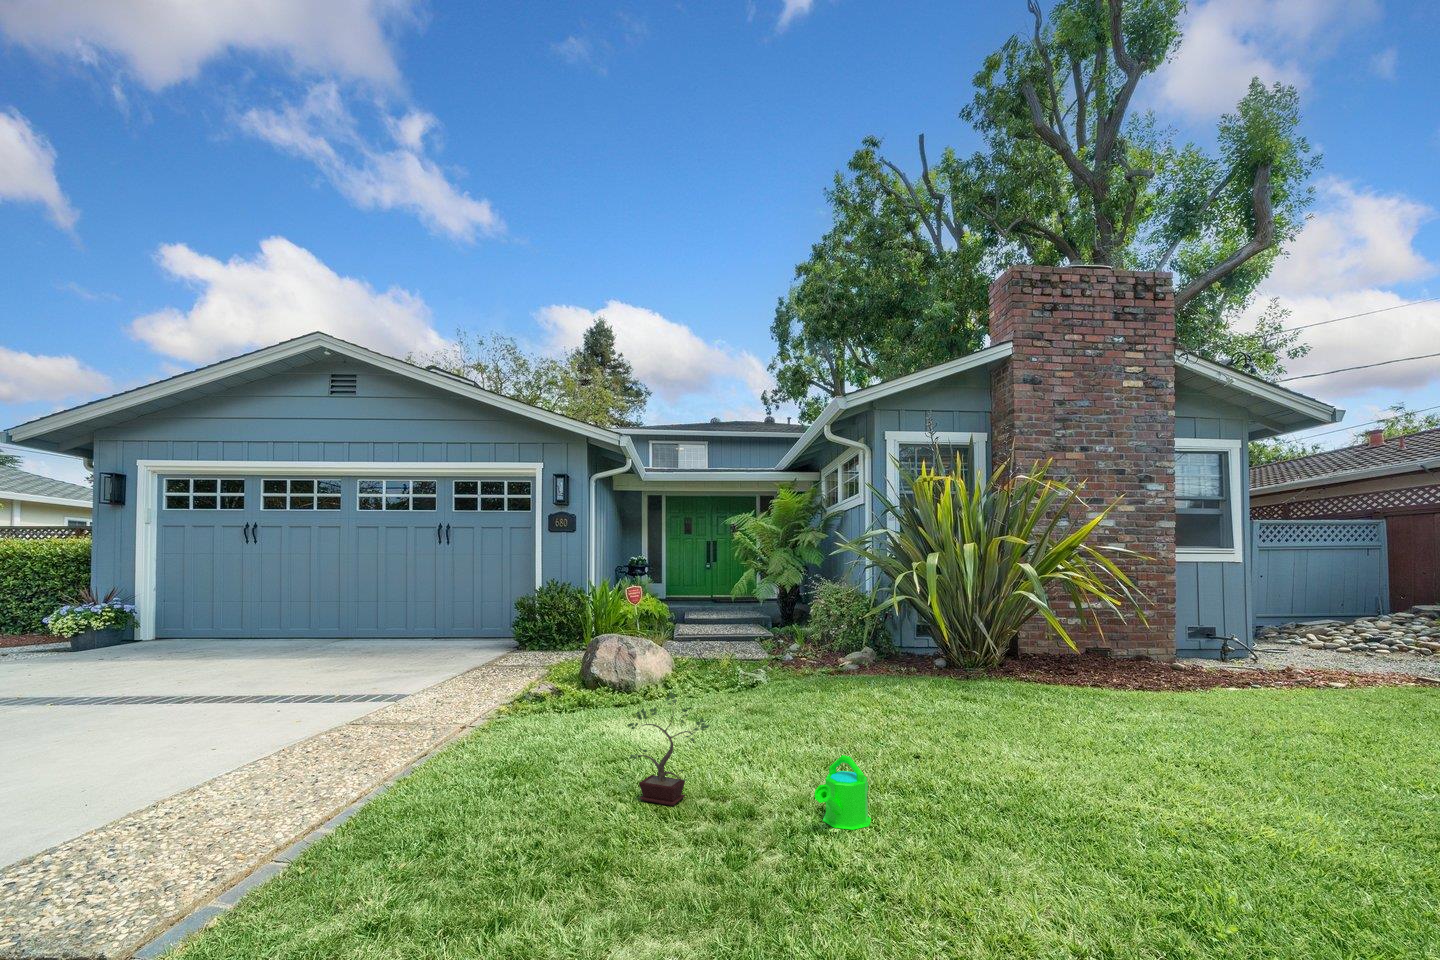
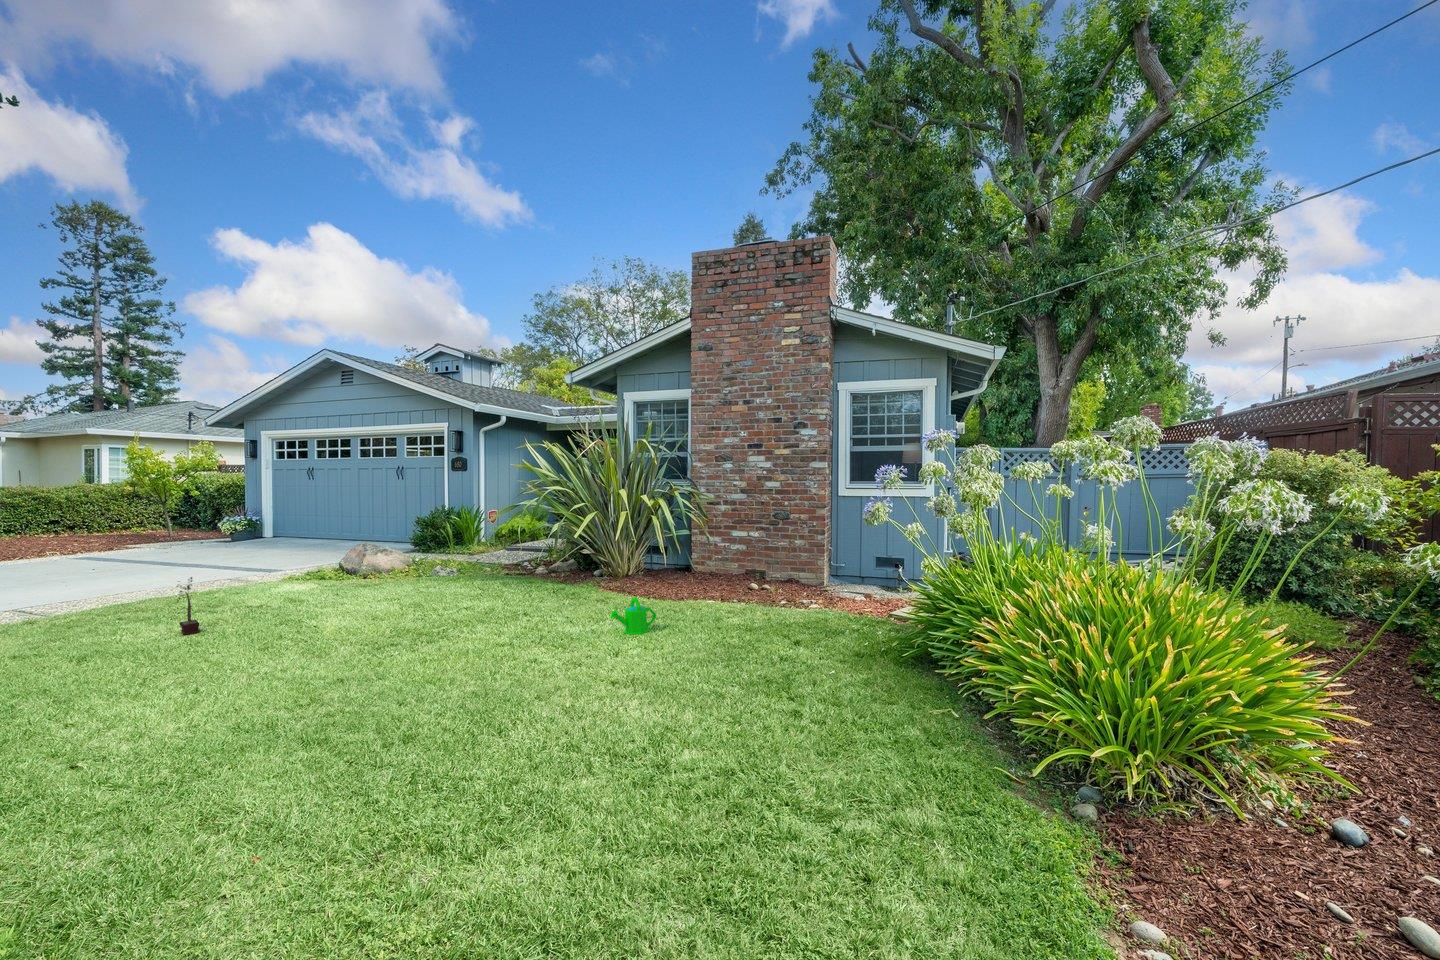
watering can: present [815,755,871,830] -> present [610,597,656,634]

